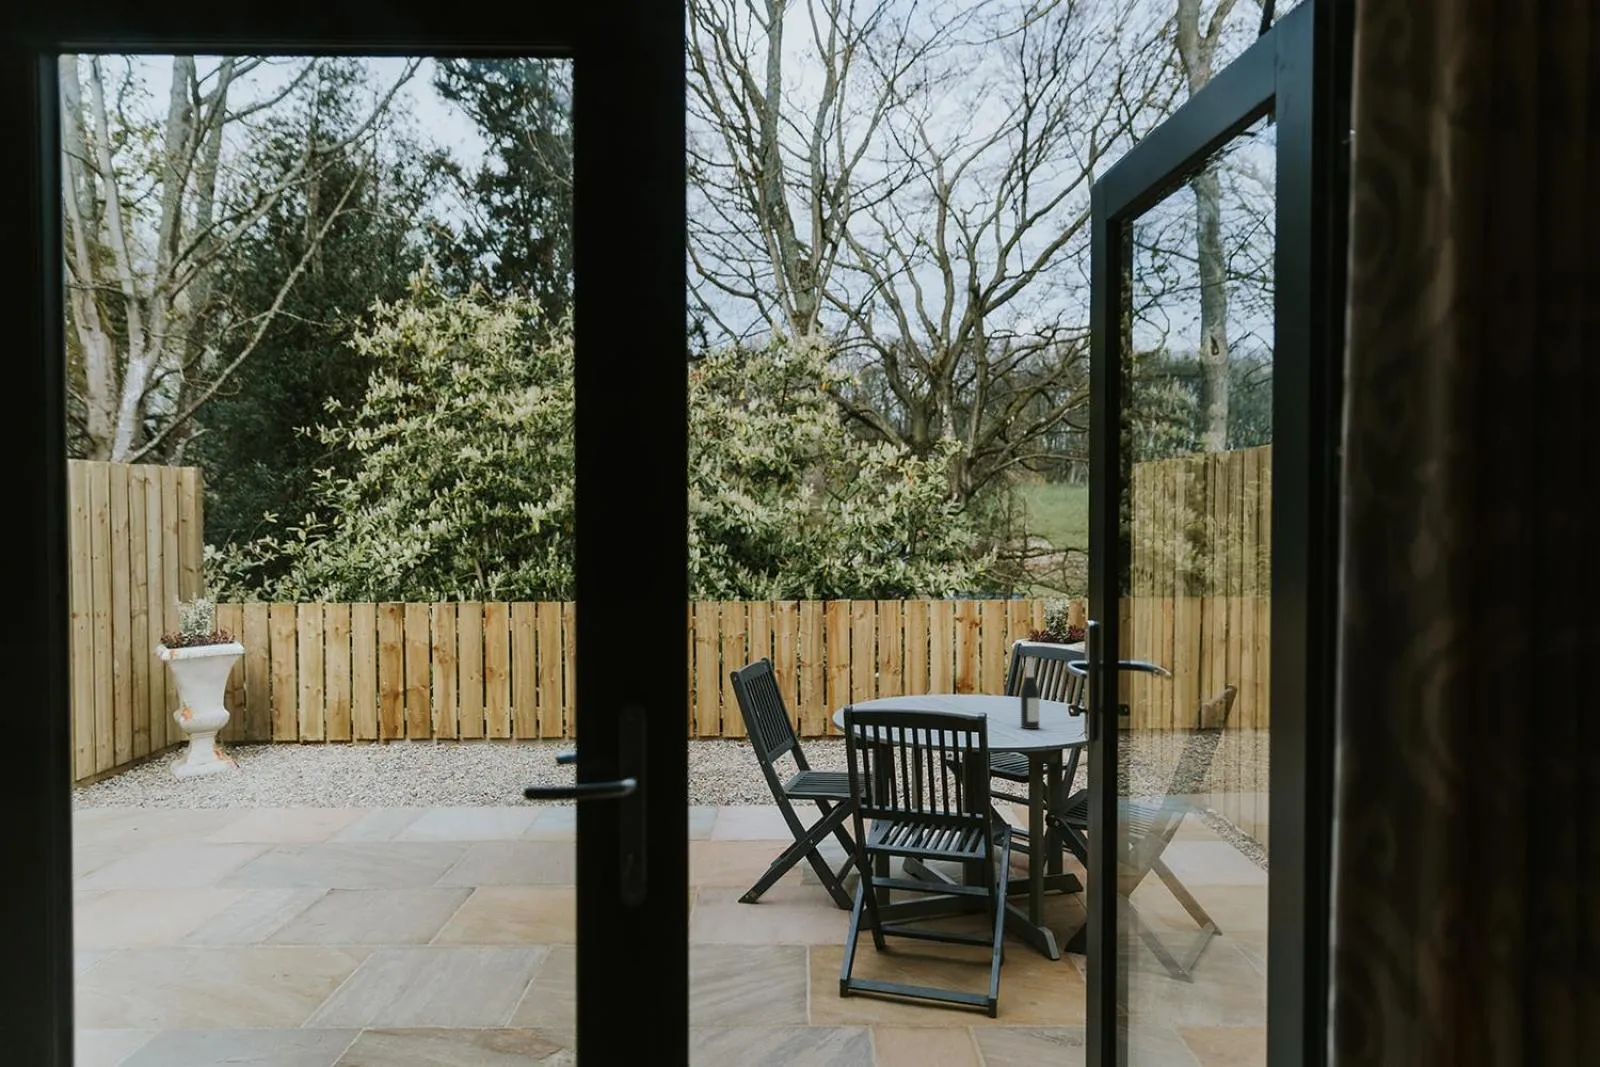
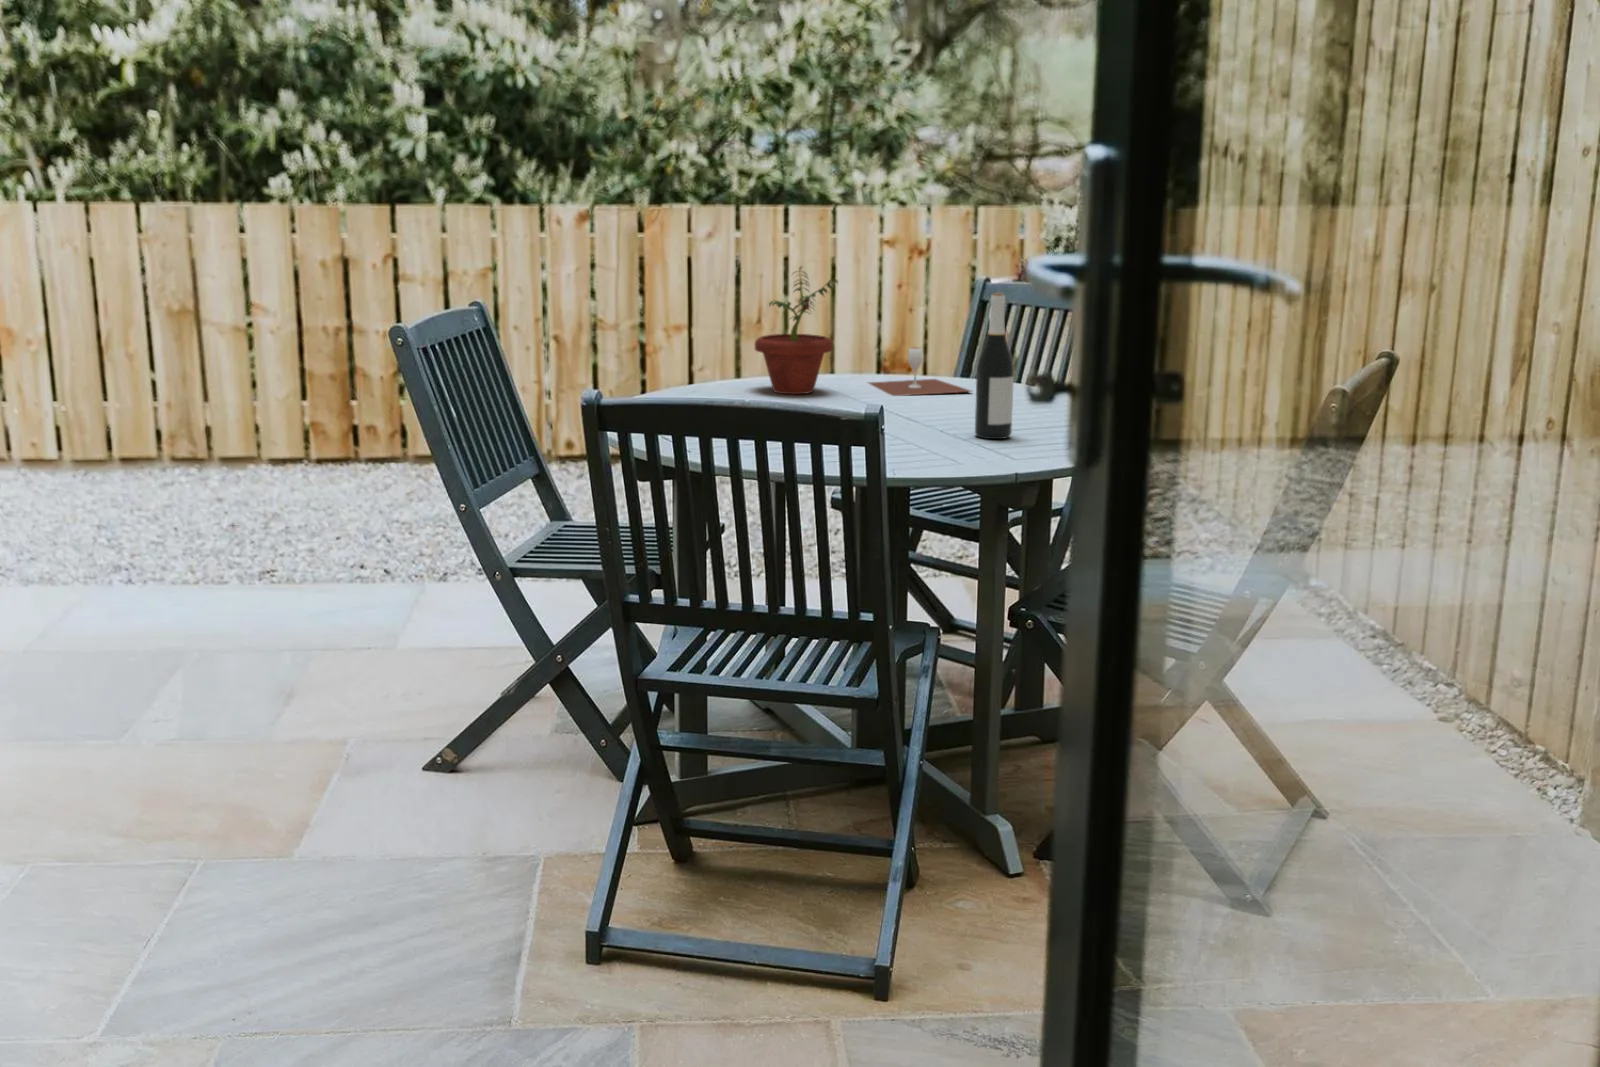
potted plant: none [903,640,946,705] -> present [755,267,838,394]
wine glass: none [954,681,1016,706] -> present [869,347,970,396]

